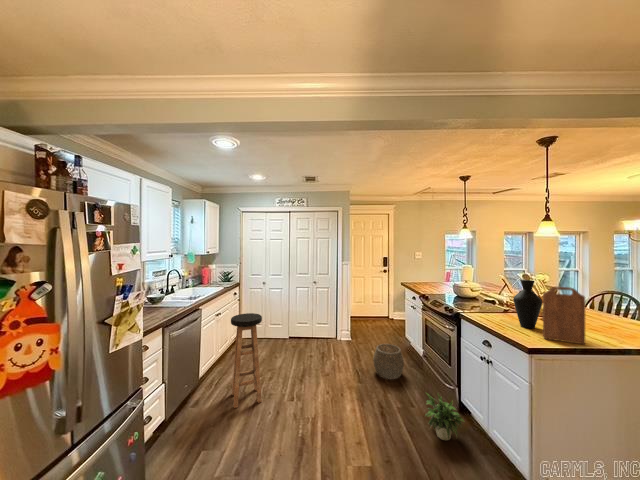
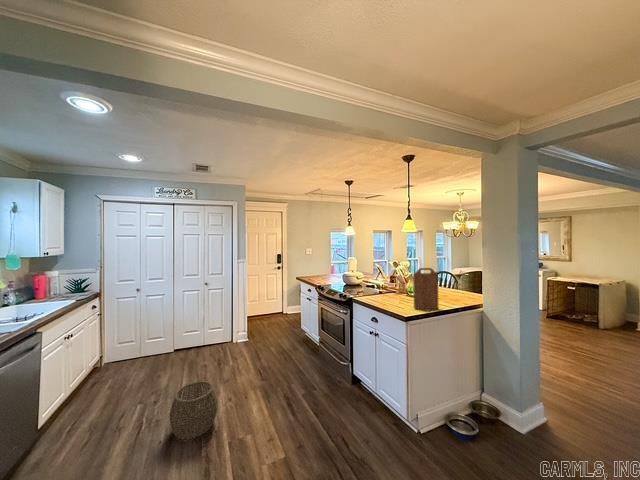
vase: present [513,280,542,329] -> none [392,265,411,303]
bar stool: present [231,313,262,408] -> none [96,326,146,454]
woven basket: present [373,344,404,379] -> present [169,381,218,440]
potted plant: present [425,393,464,440] -> none [327,371,361,411]

